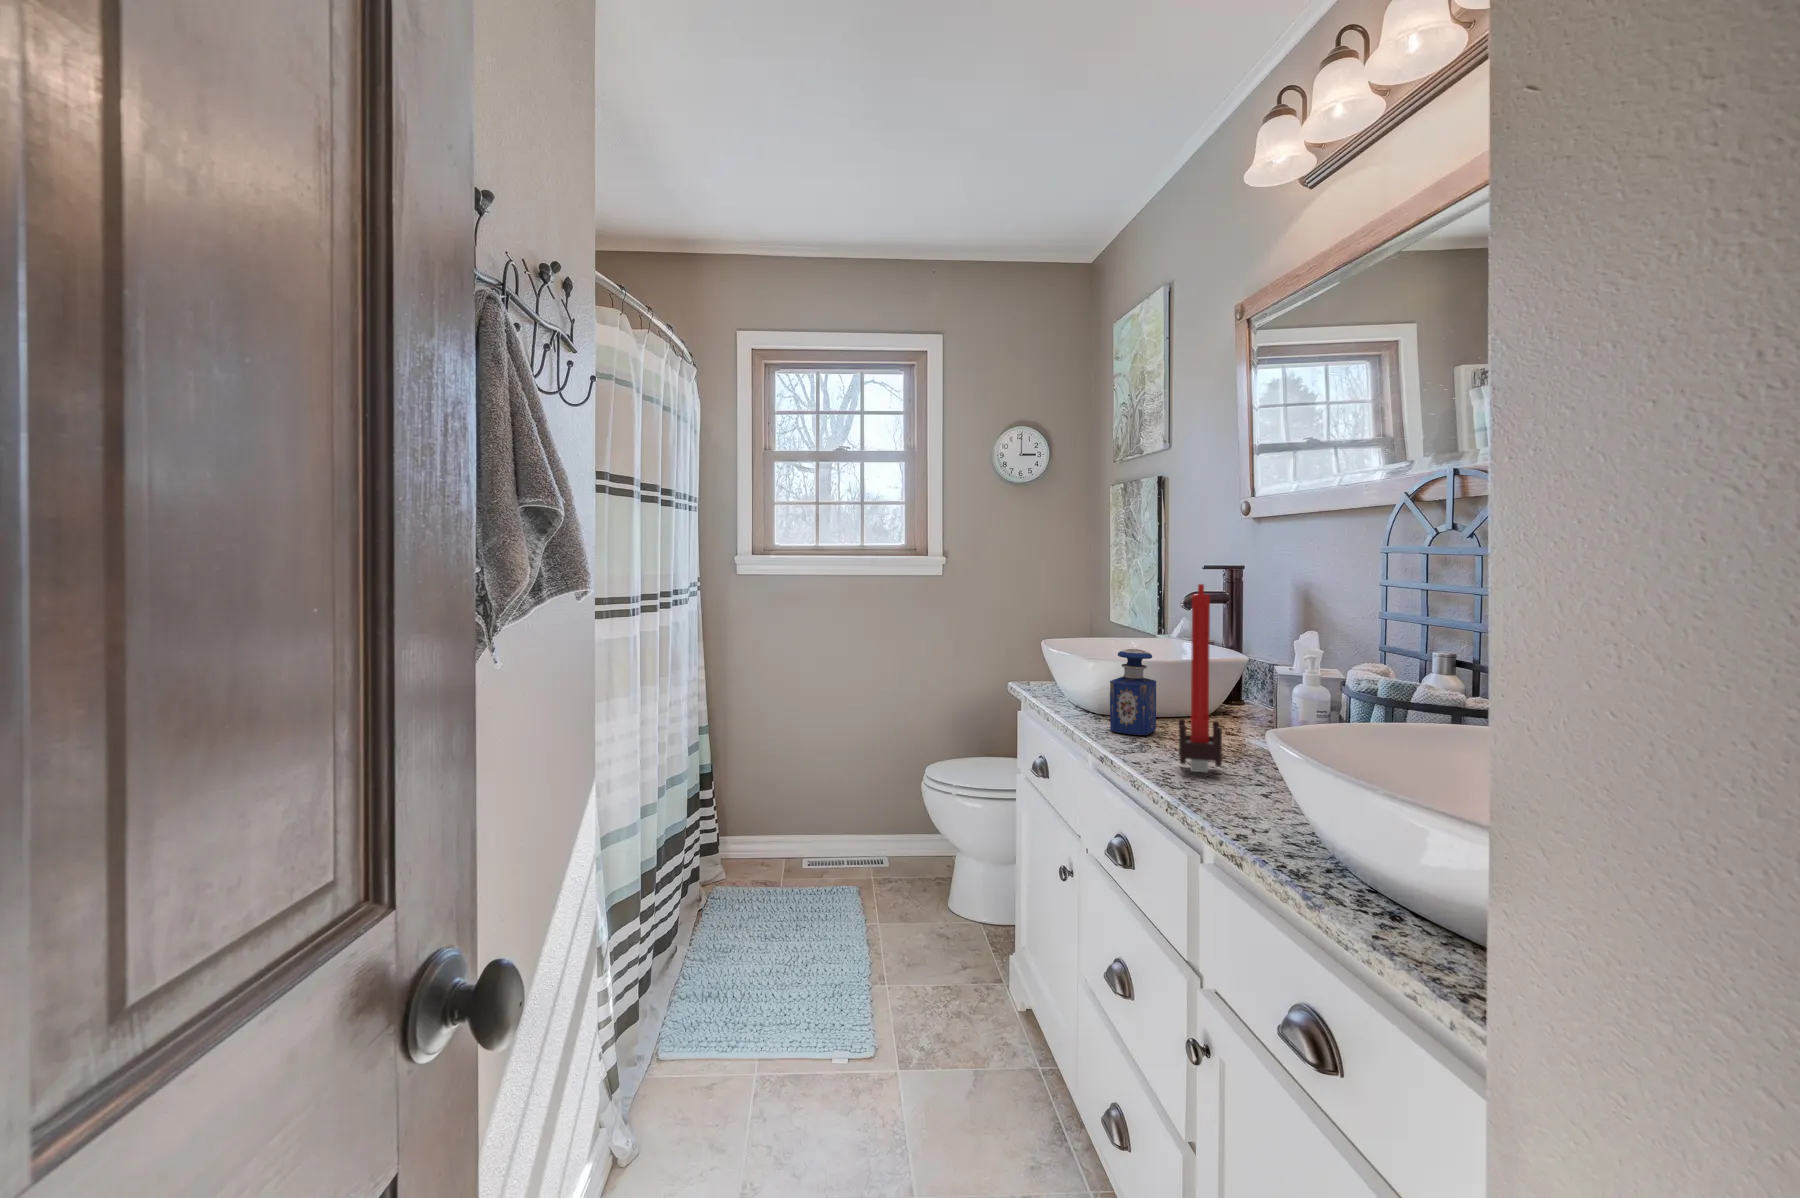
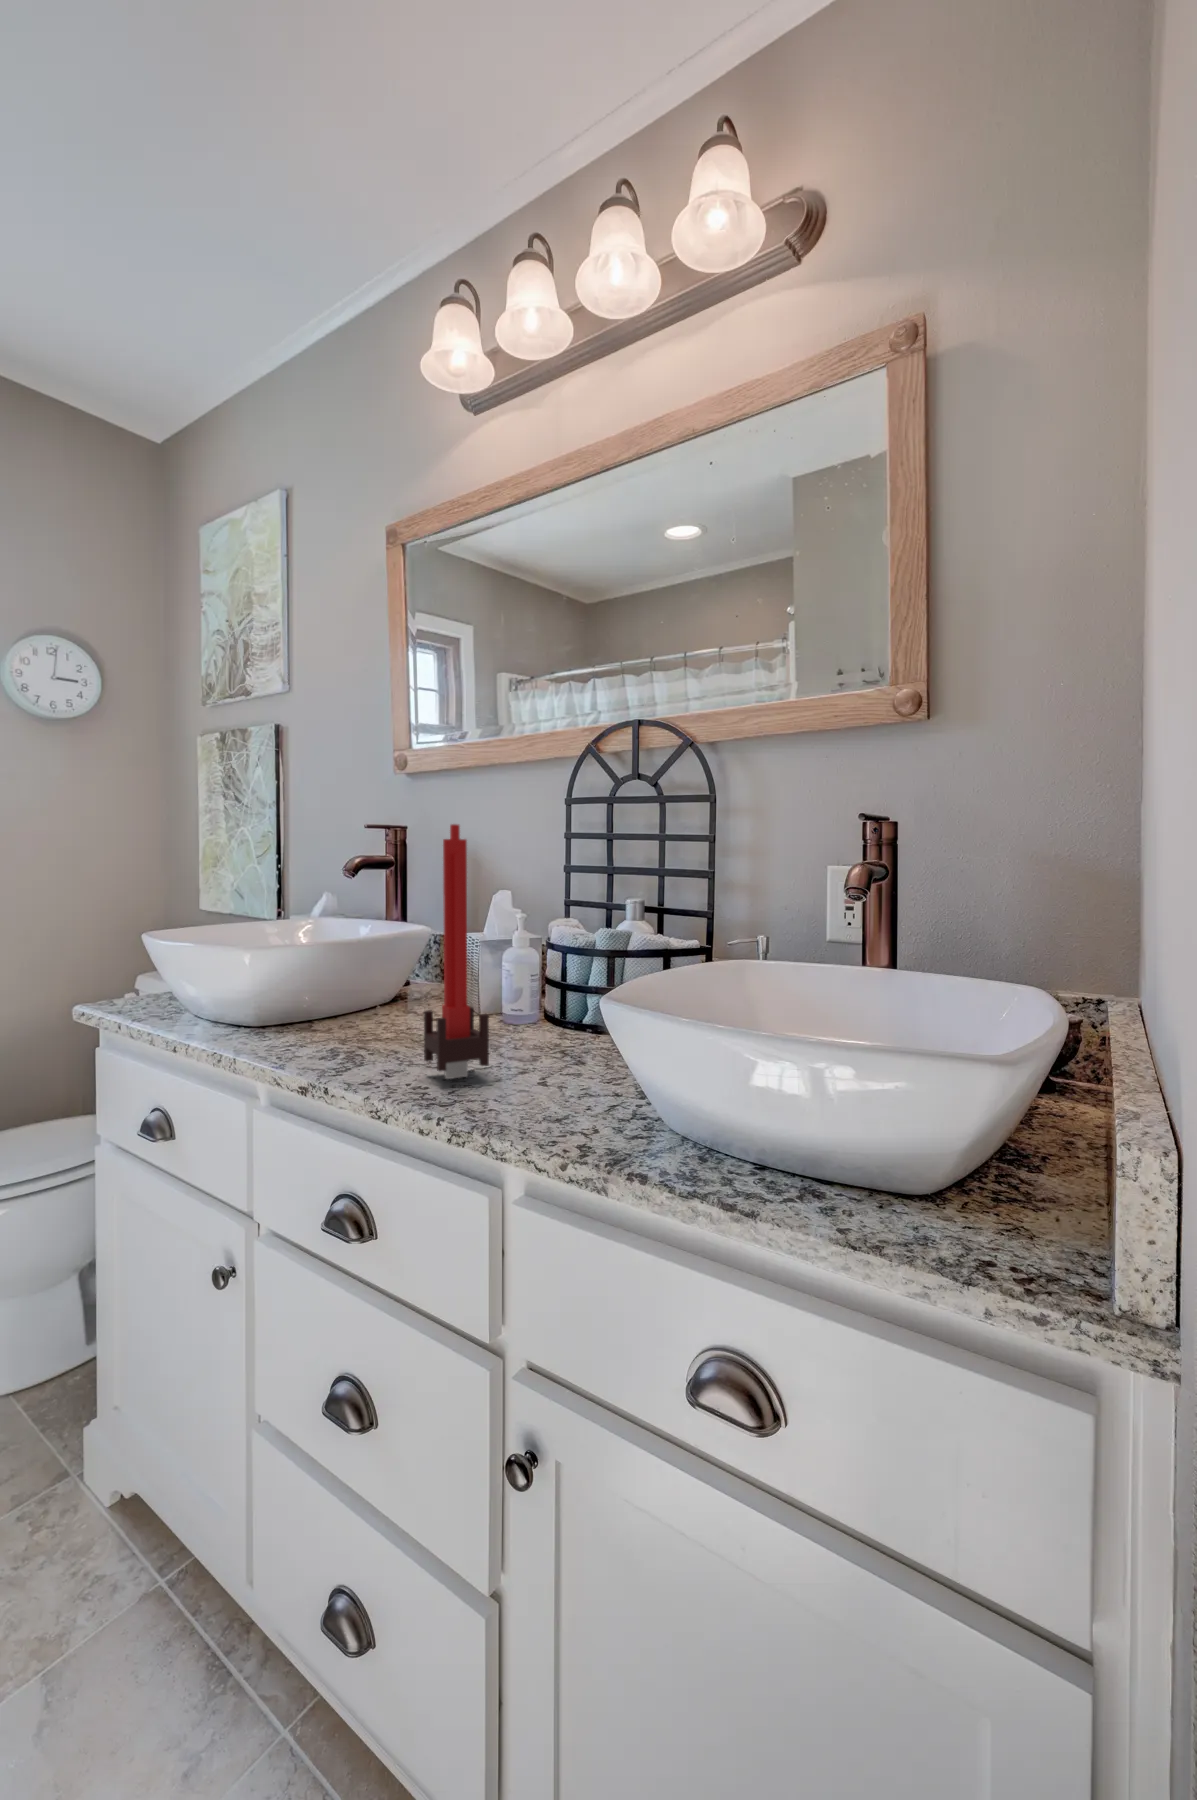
perfume bottle: present [1110,649,1156,735] -> none [293,928,356,1047]

